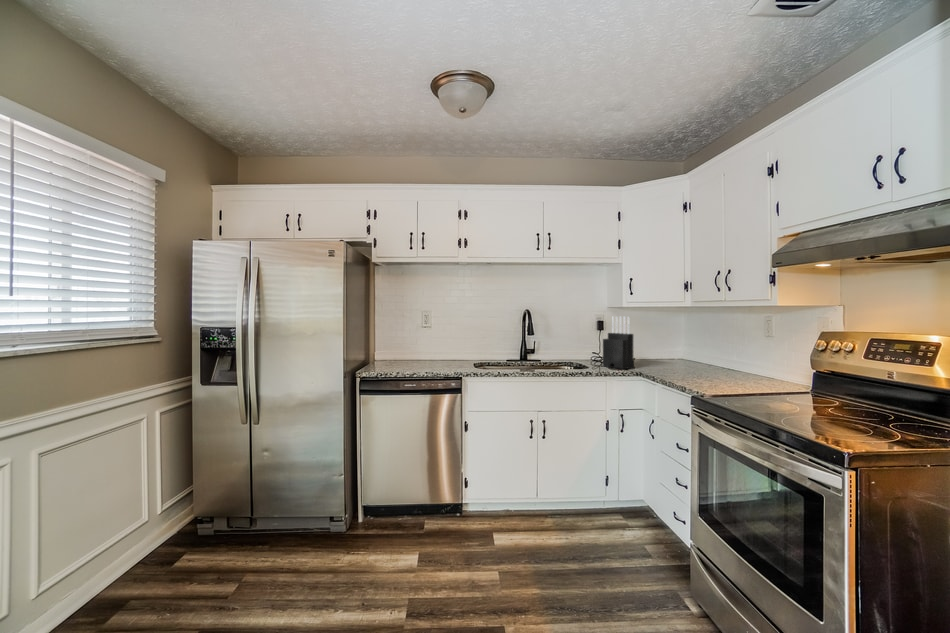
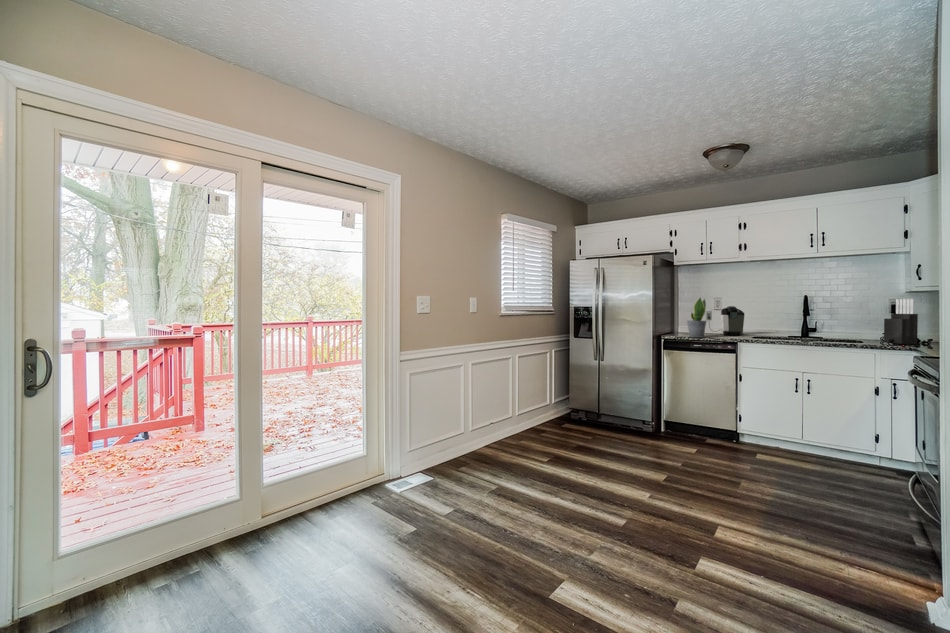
potted plant: none [392,311,420,371] -> present [687,298,706,338]
coffee maker: none [415,323,462,363] -> present [705,306,745,335]

